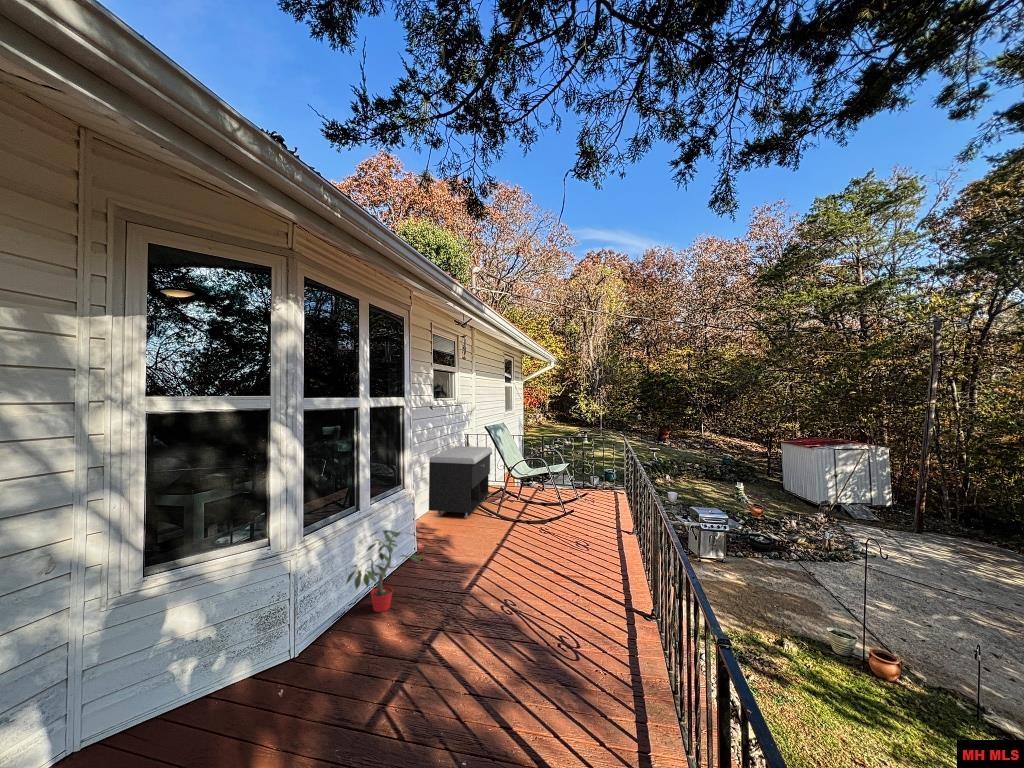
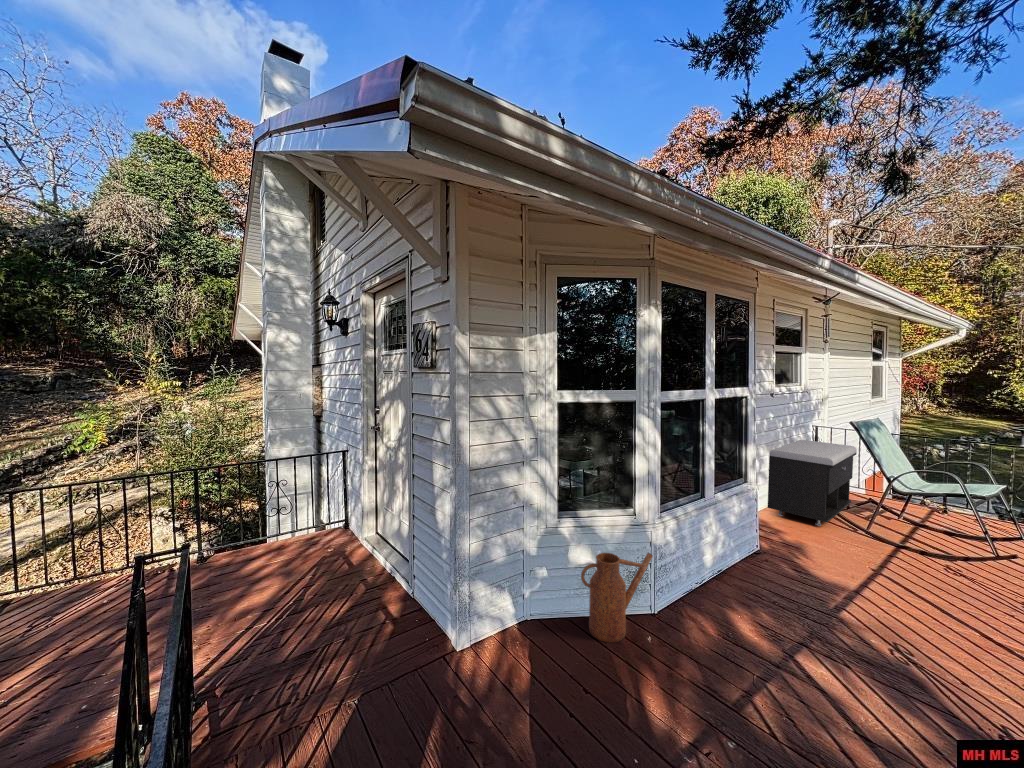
potted plant: present [347,530,420,612] -> none [697,523,776,602]
watering can: none [172,587,286,728] -> present [581,553,653,643]

